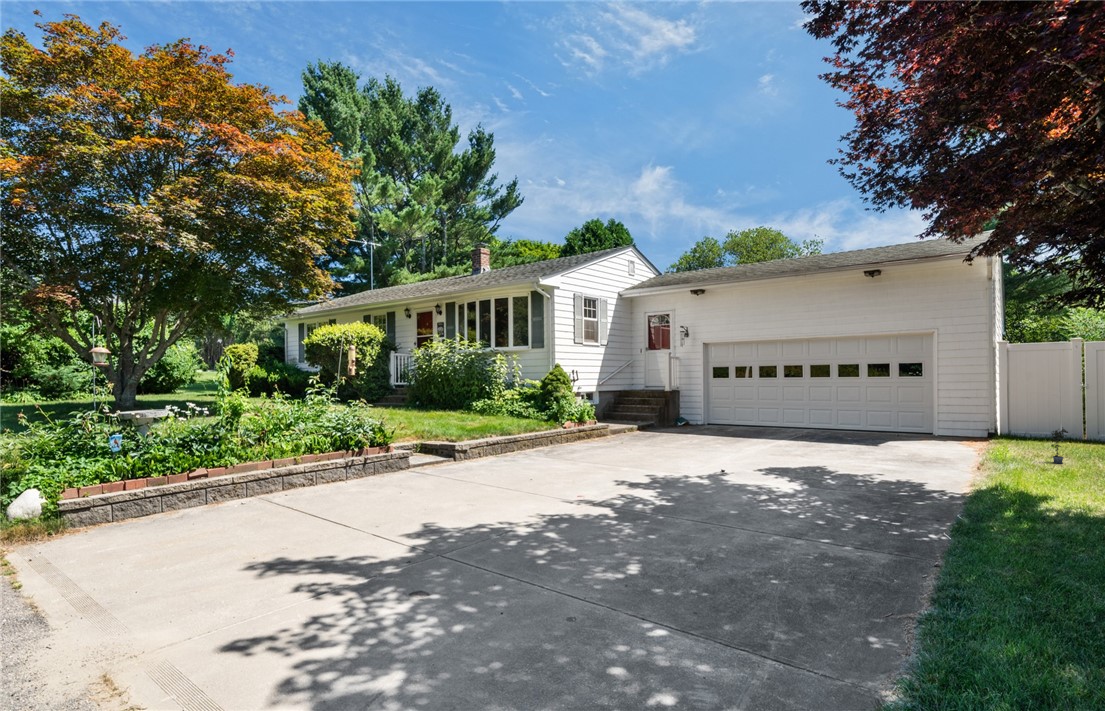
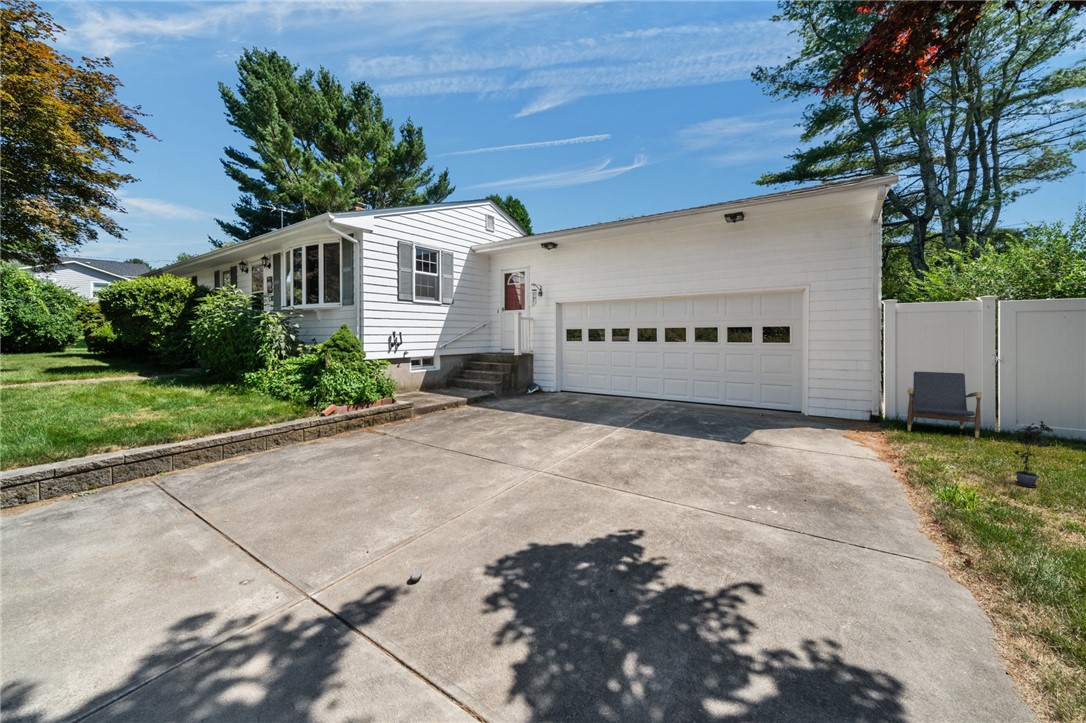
lounge chair: none [1004,401,1050,445] -> present [907,371,982,438]

